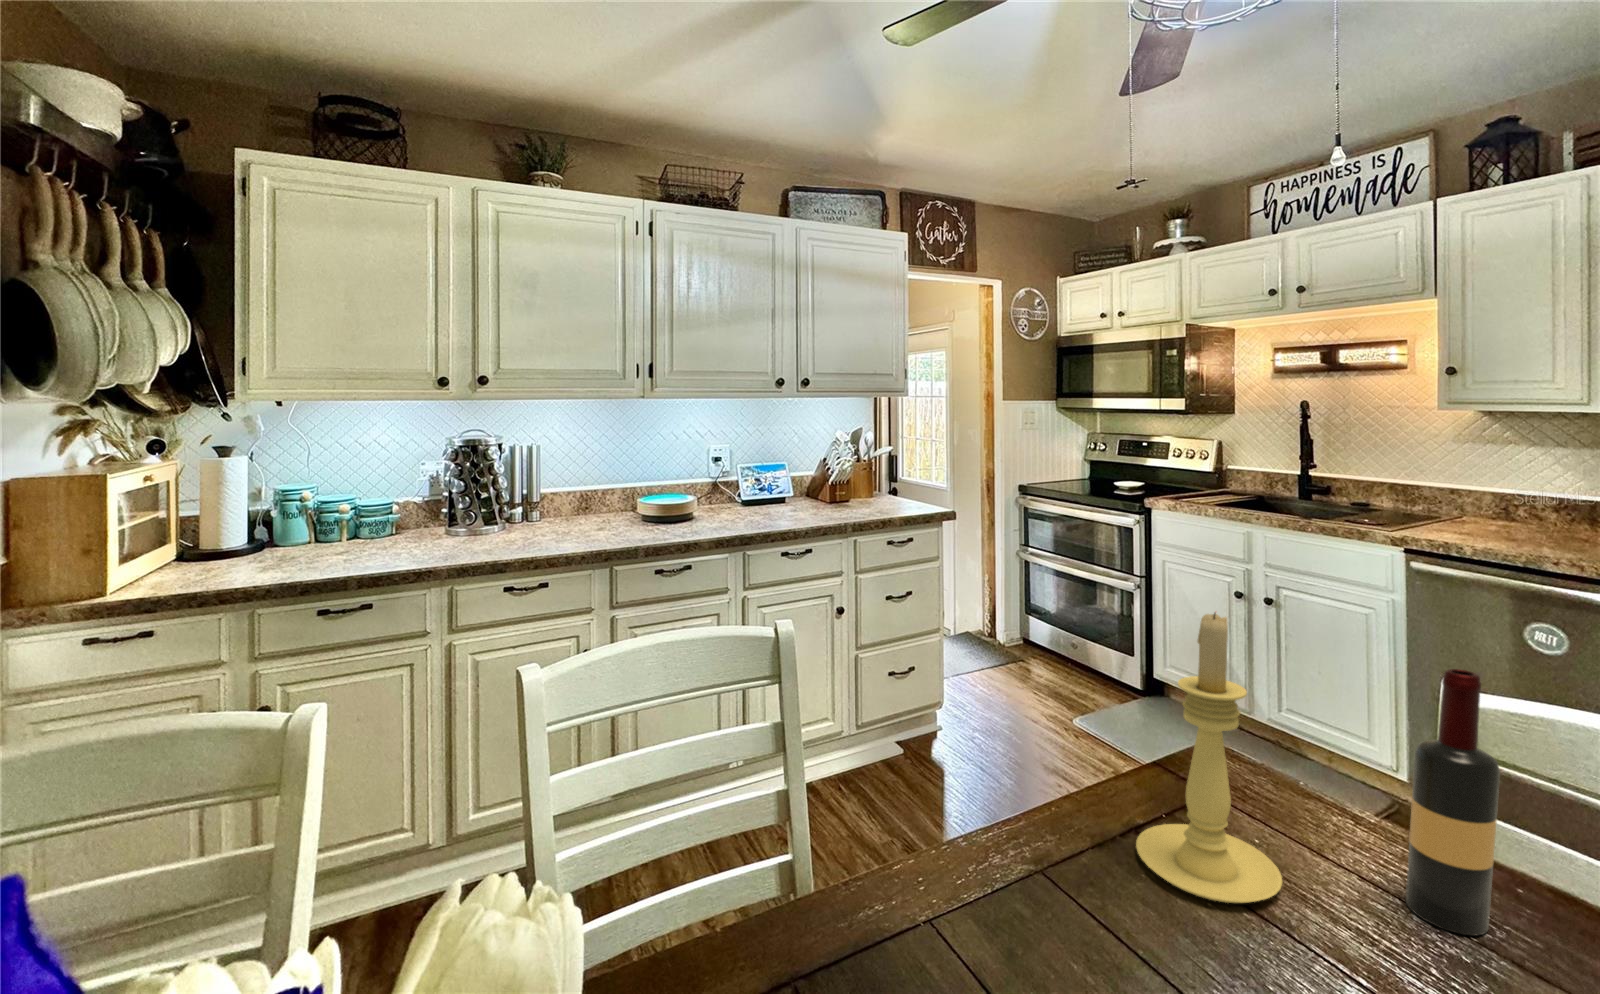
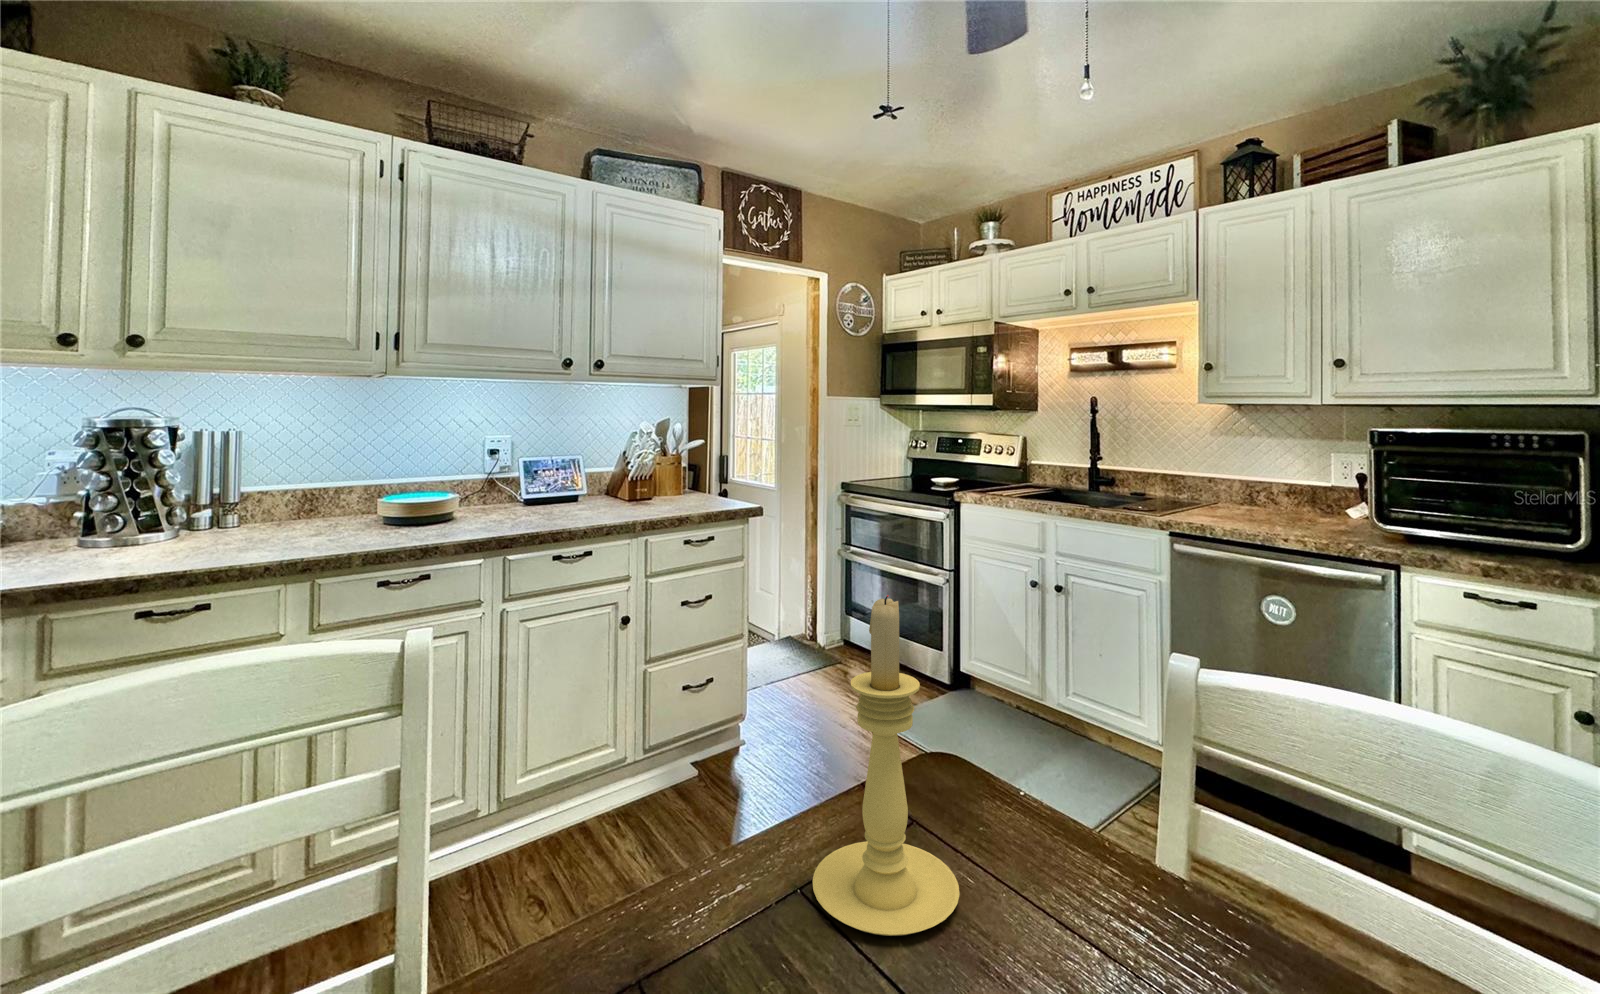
wine bottle: present [1406,669,1500,935] -> none [1081,650,1161,945]

